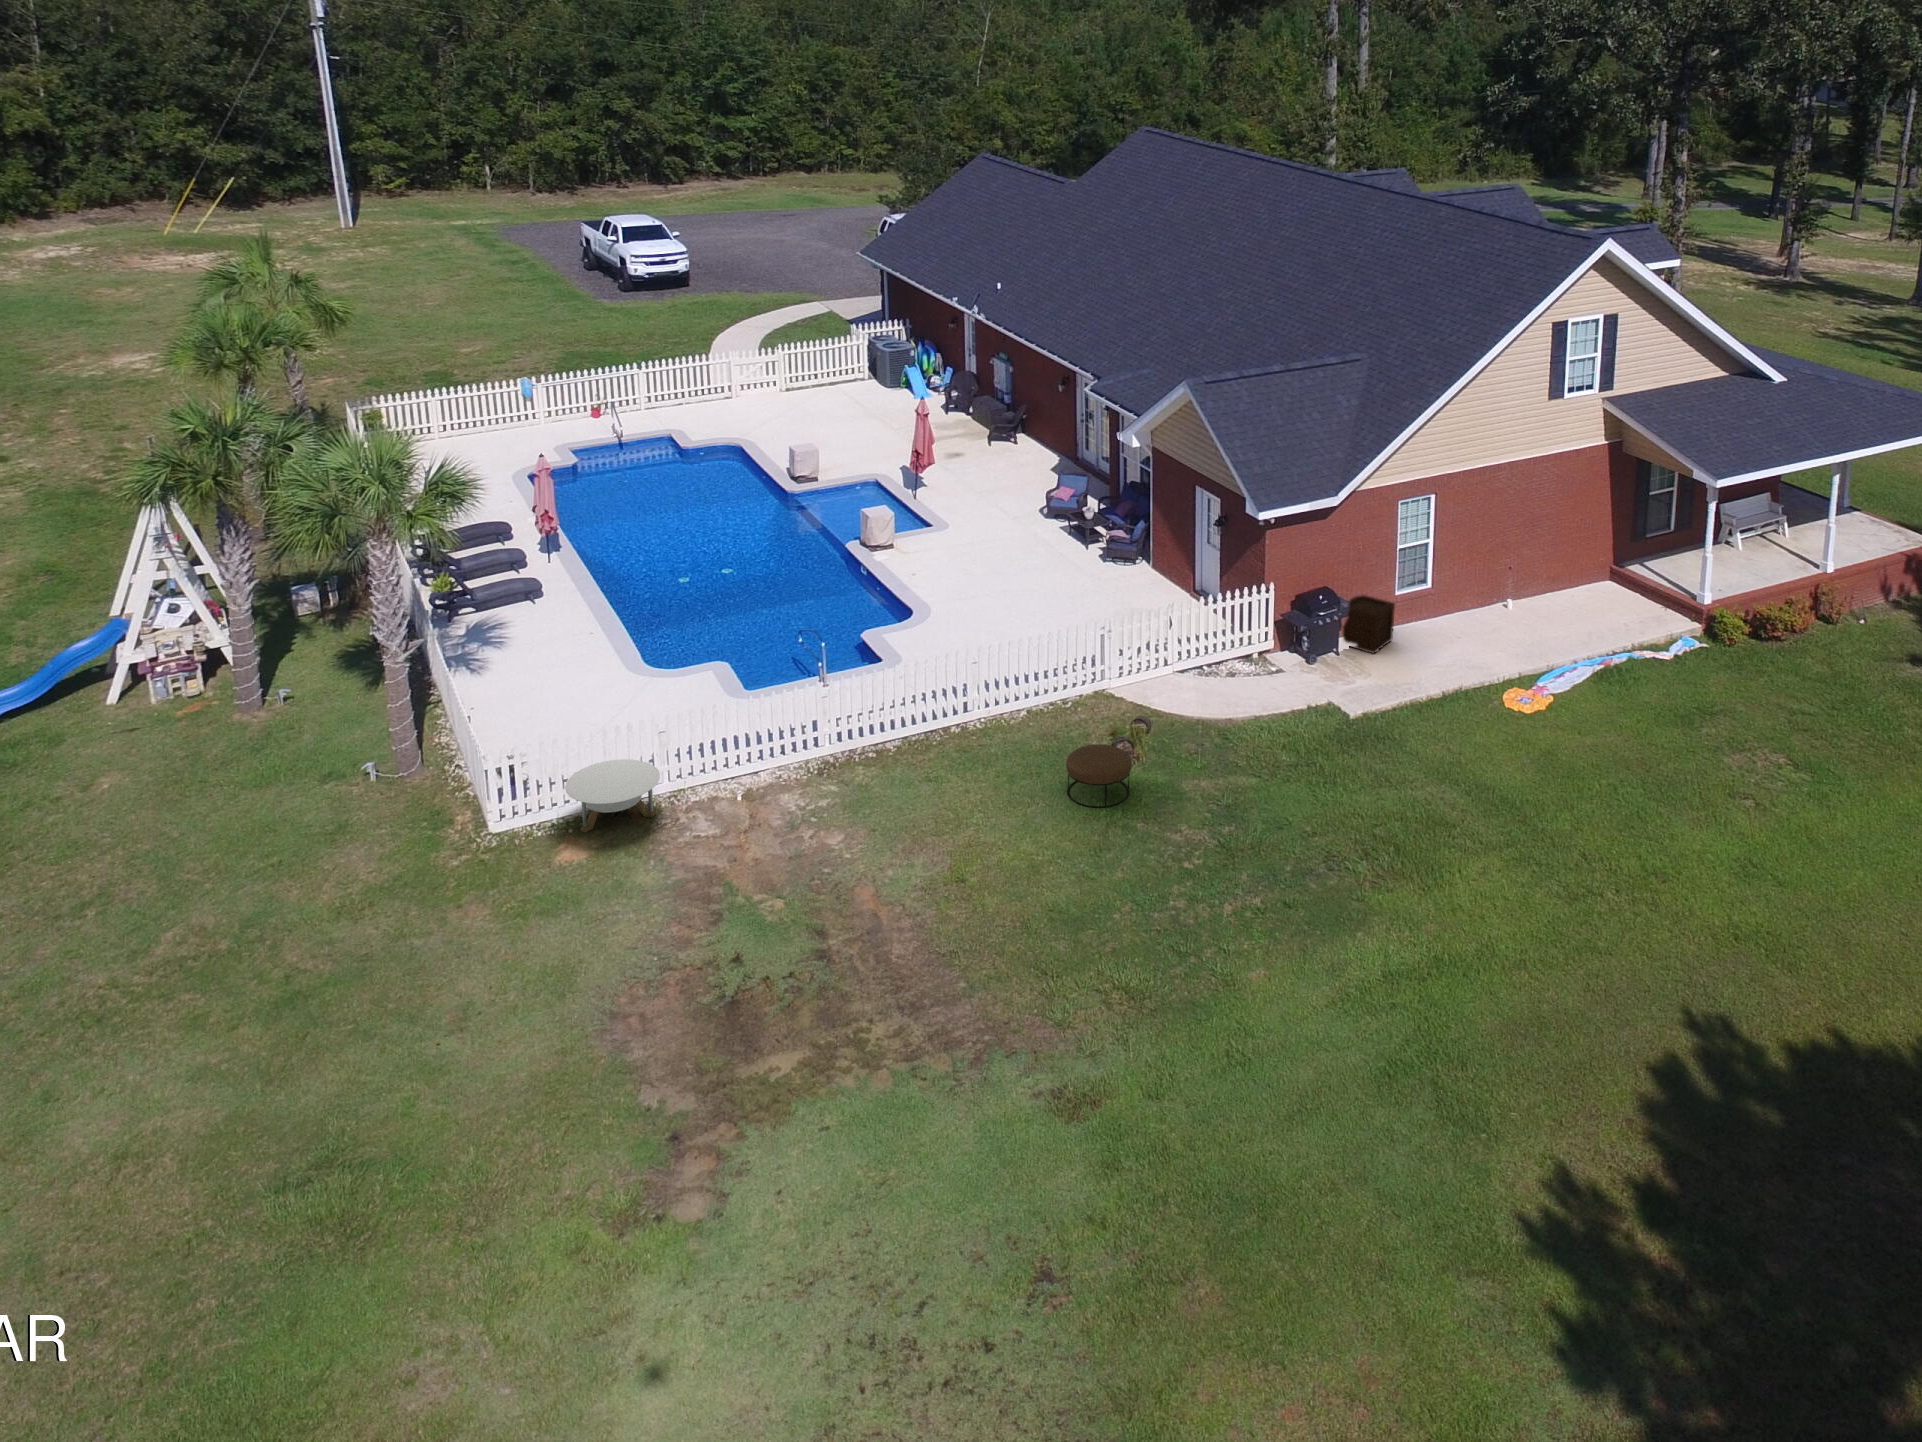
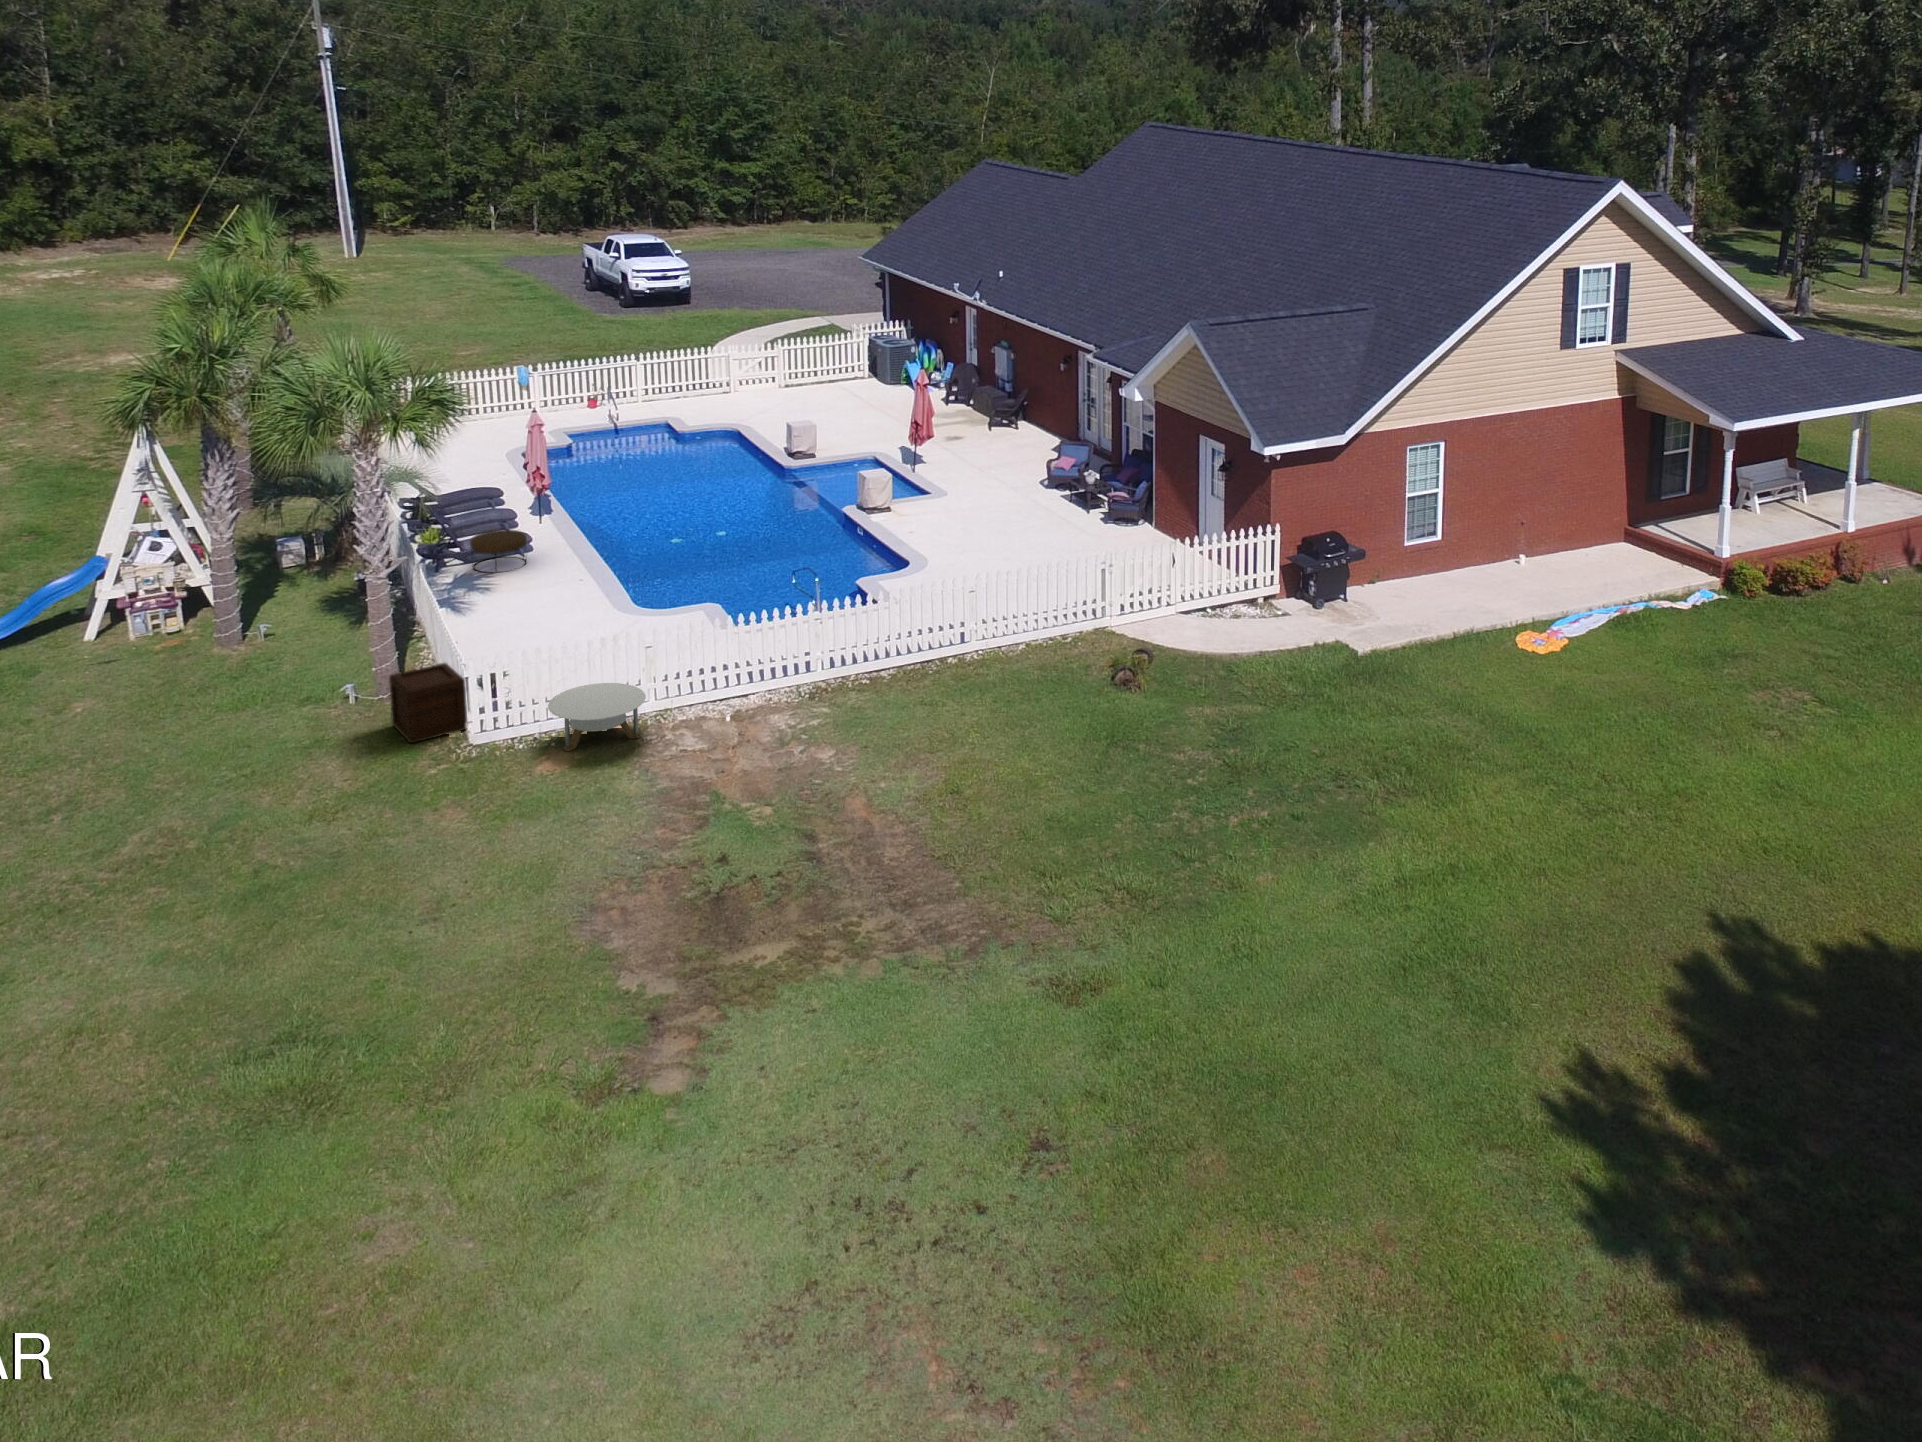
wooden crate: present [1343,595,1395,654] -> present [389,663,467,743]
ottoman: present [1066,744,1132,808] -> present [470,529,527,573]

